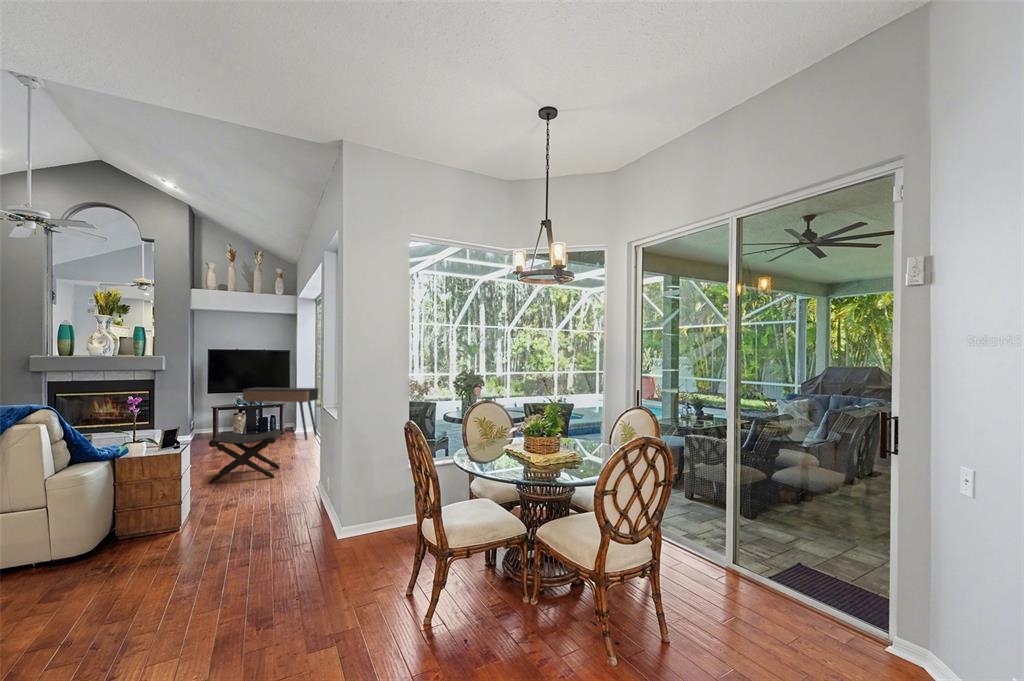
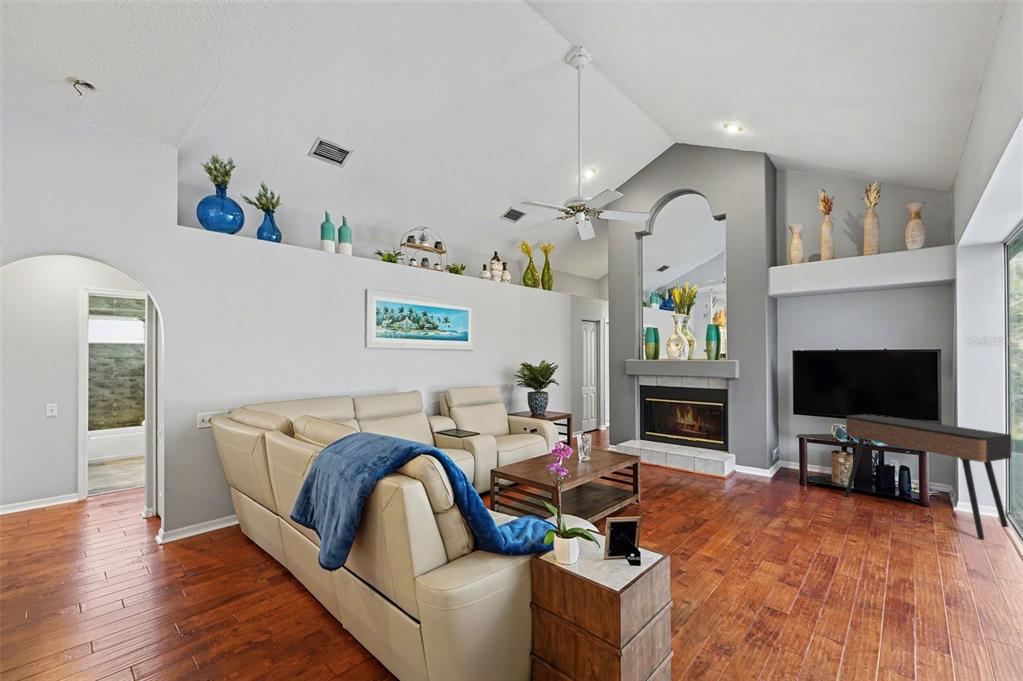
footstool: present [209,429,281,483] -> none [756,507,913,658]

